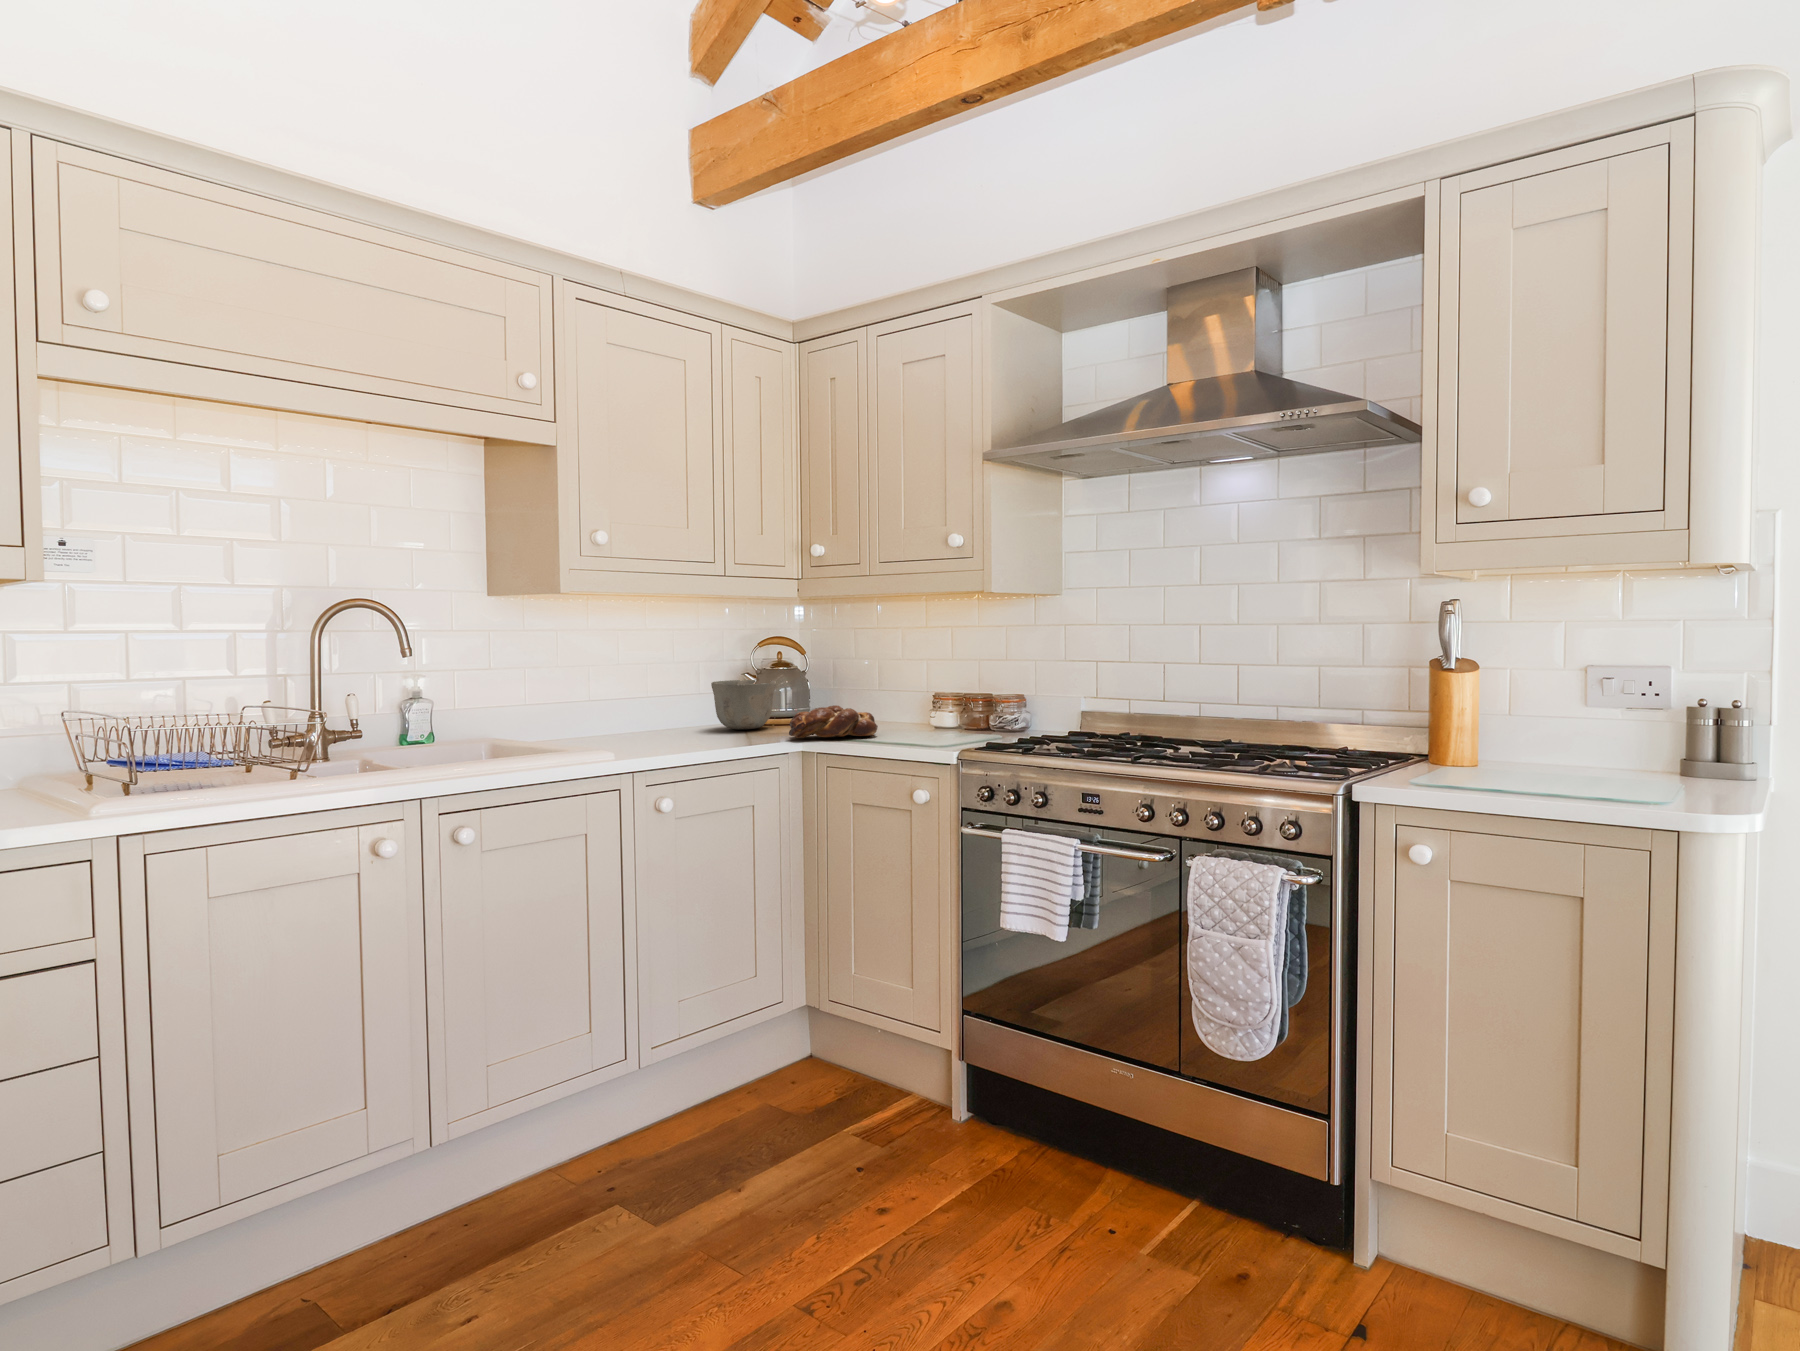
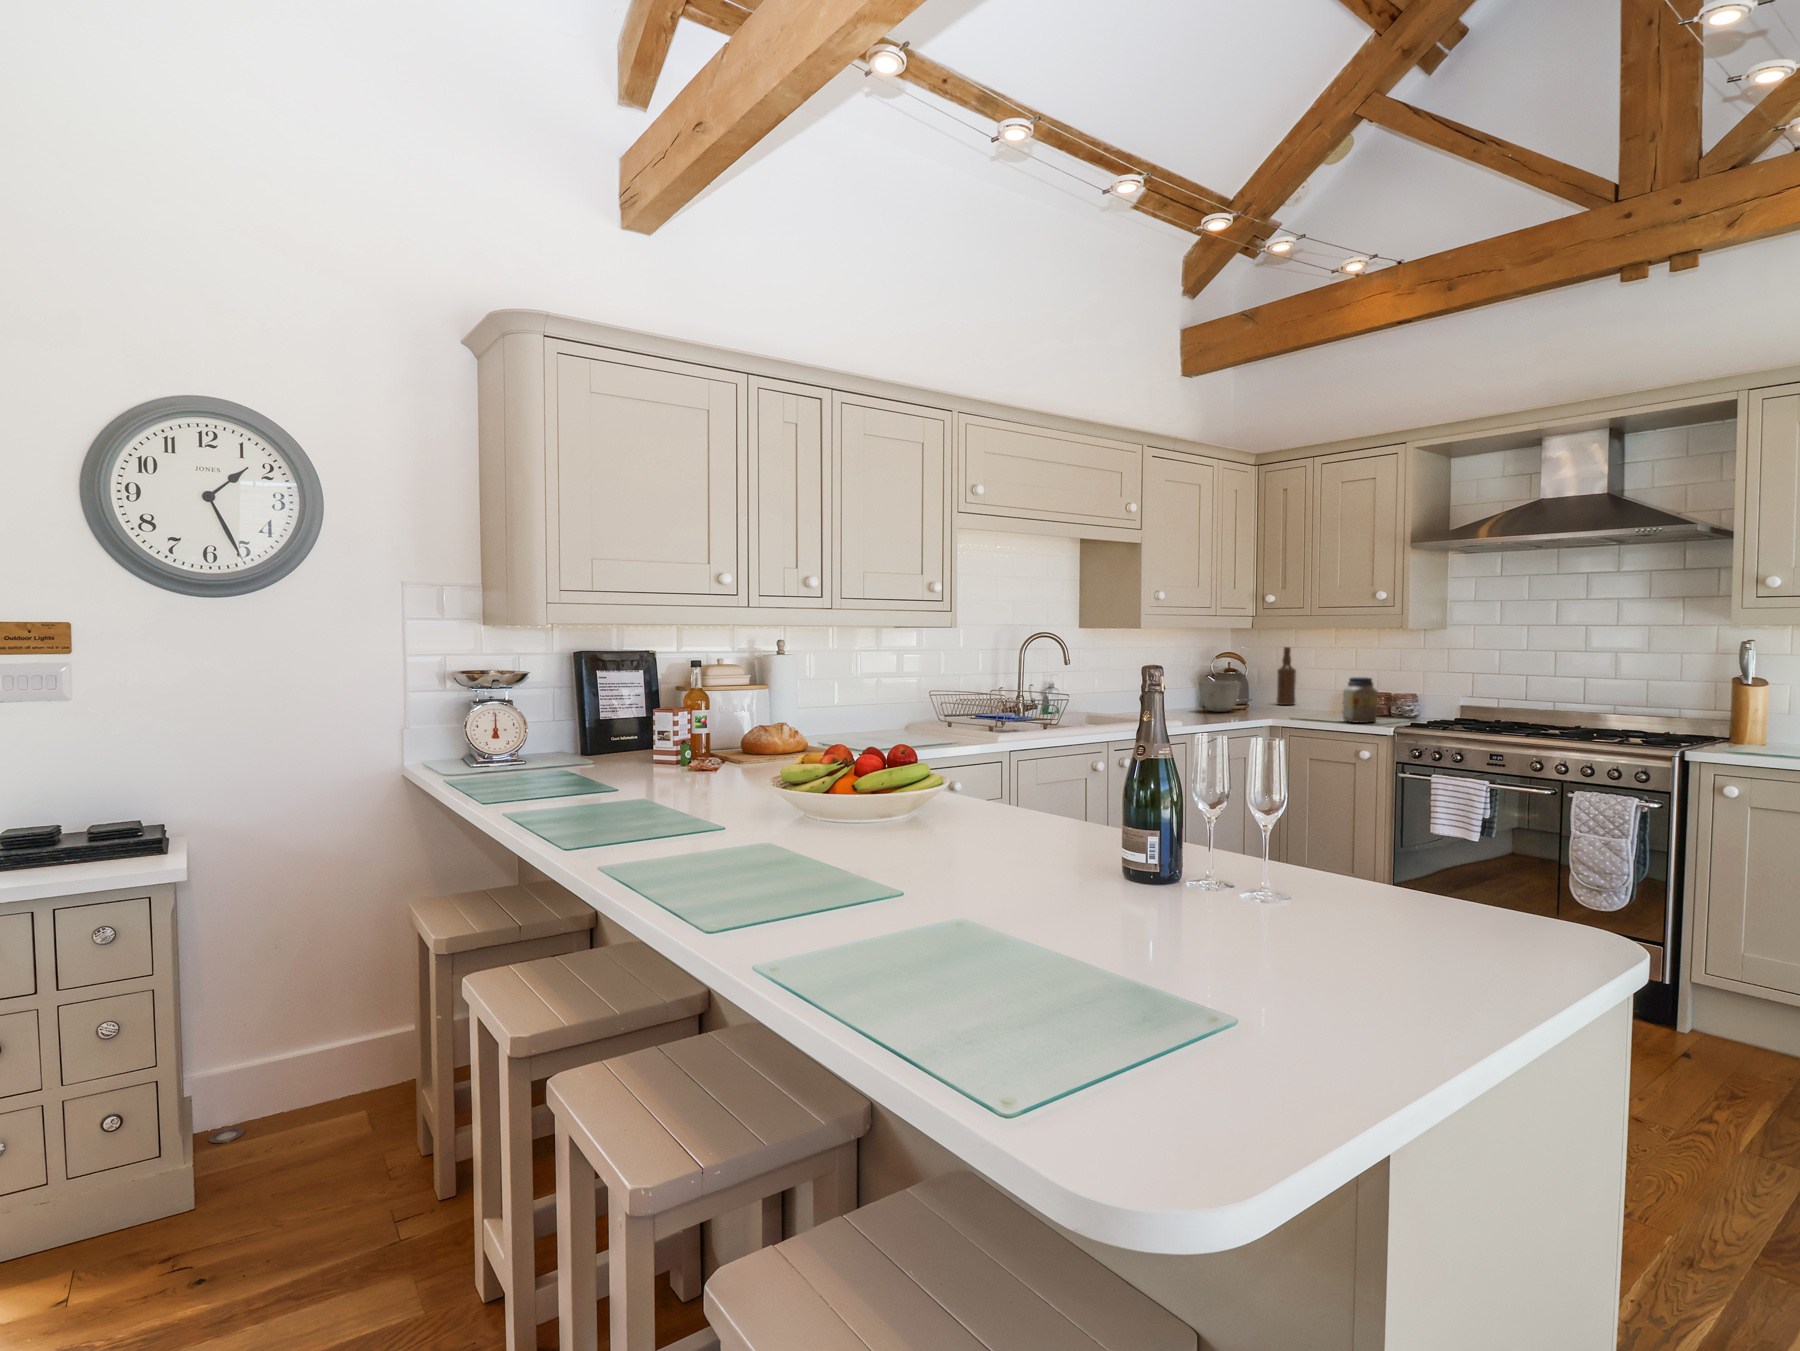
bottle: none [847,626,874,716] -> present [1276,647,1296,705]
jar: none [899,670,947,744] -> present [1343,677,1378,723]
bread loaf: present [789,705,878,738] -> none [1262,698,1322,718]

